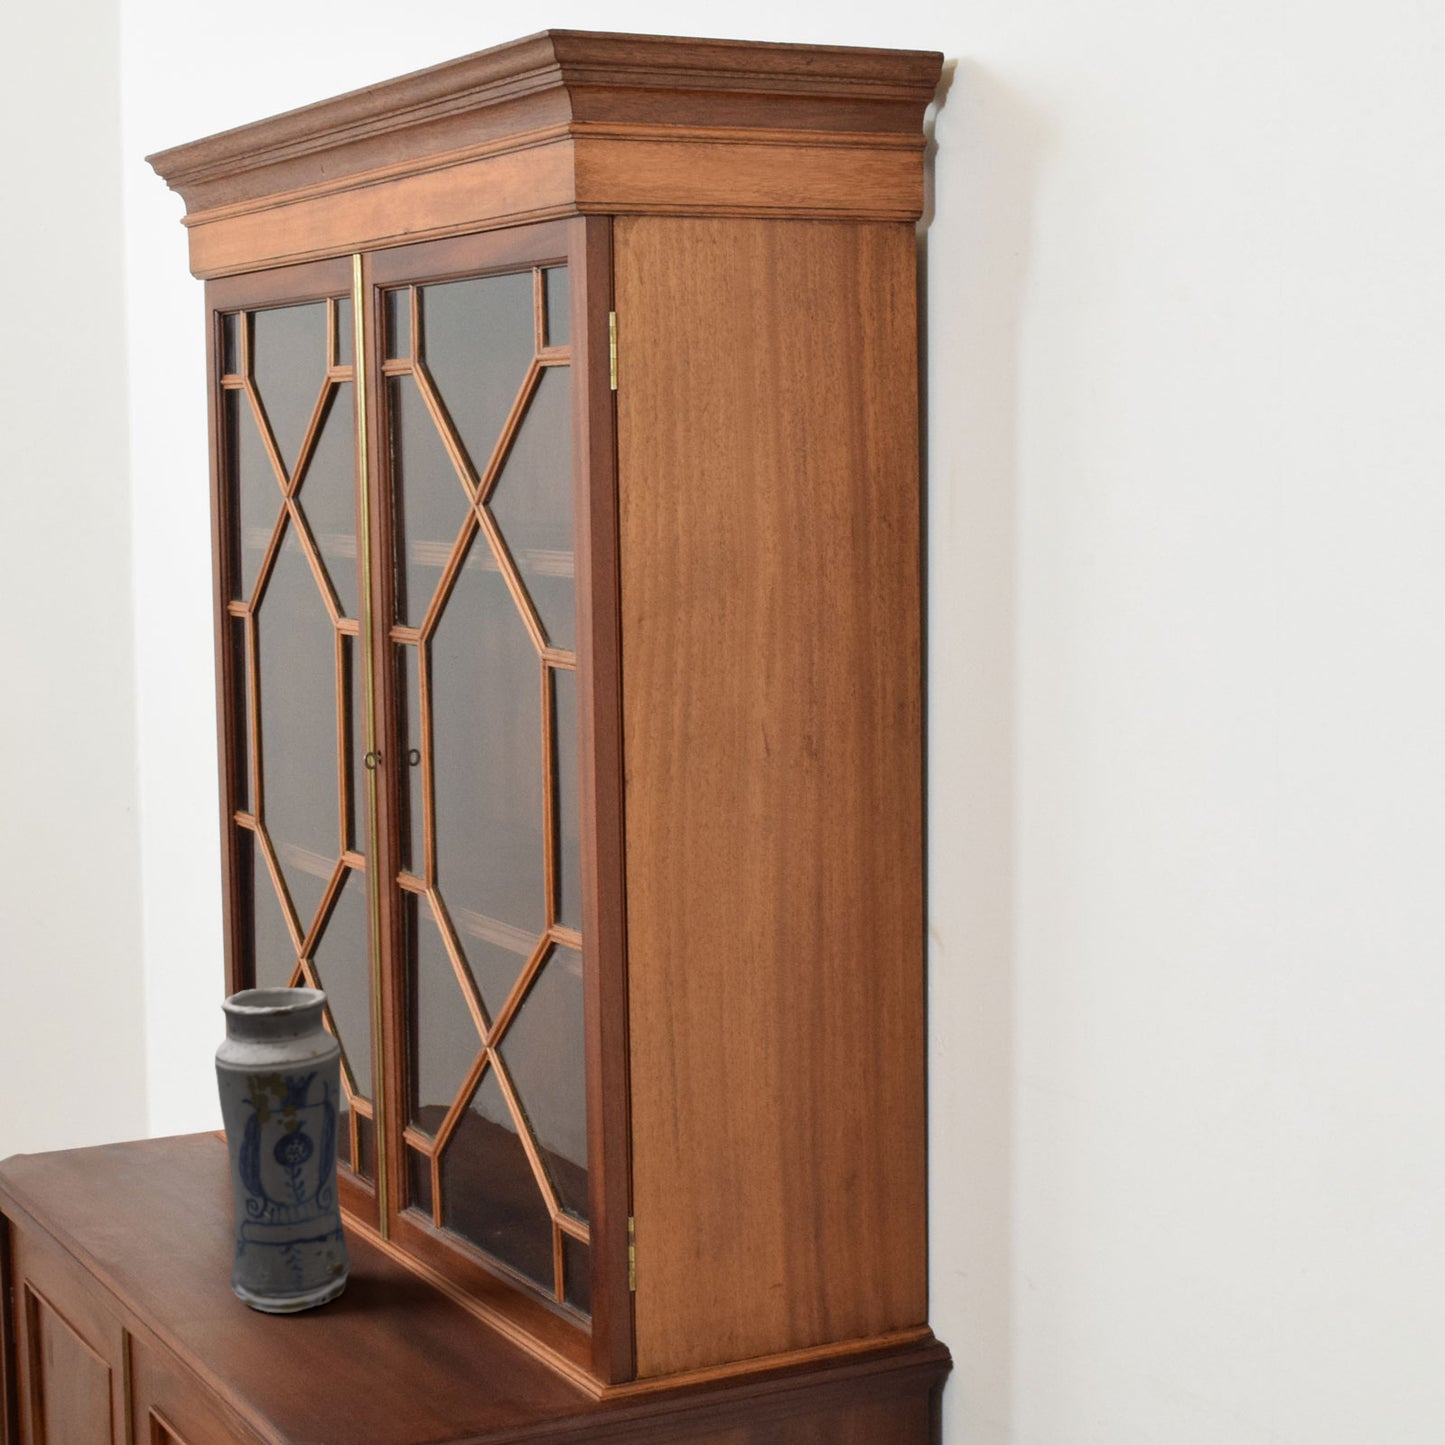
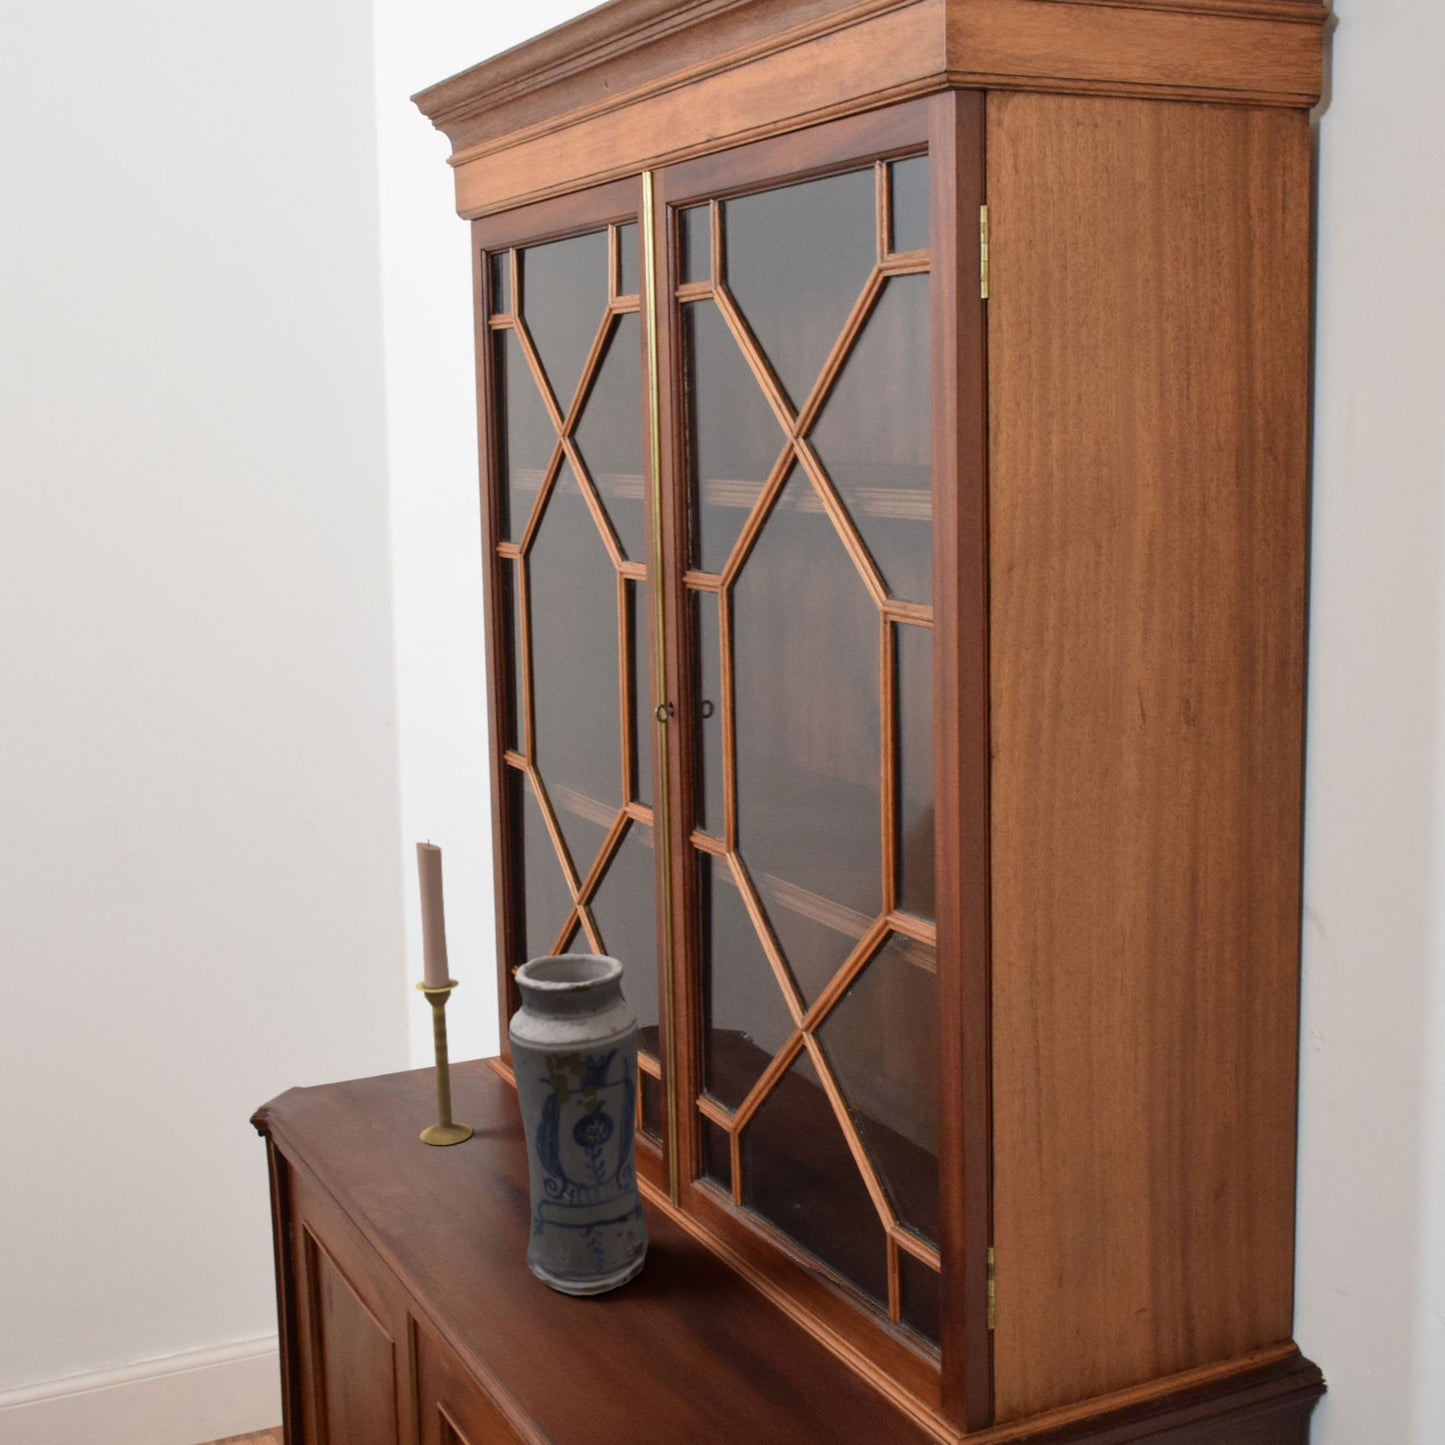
candlestick: none [135,891,191,1203] -> present [416,841,472,1145]

